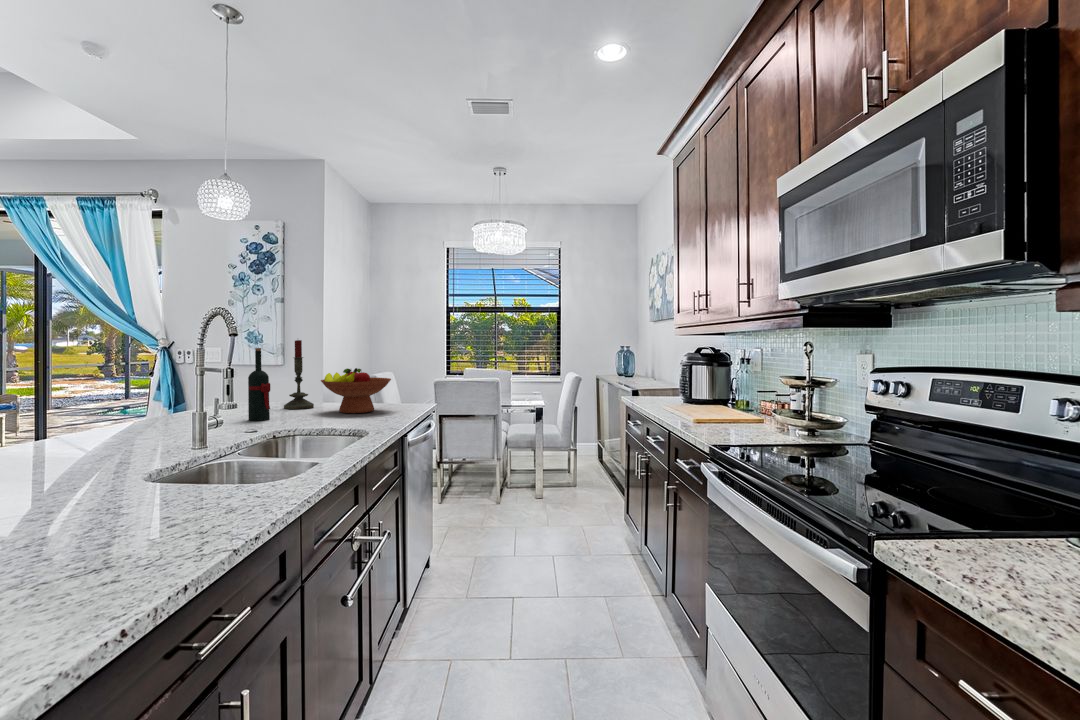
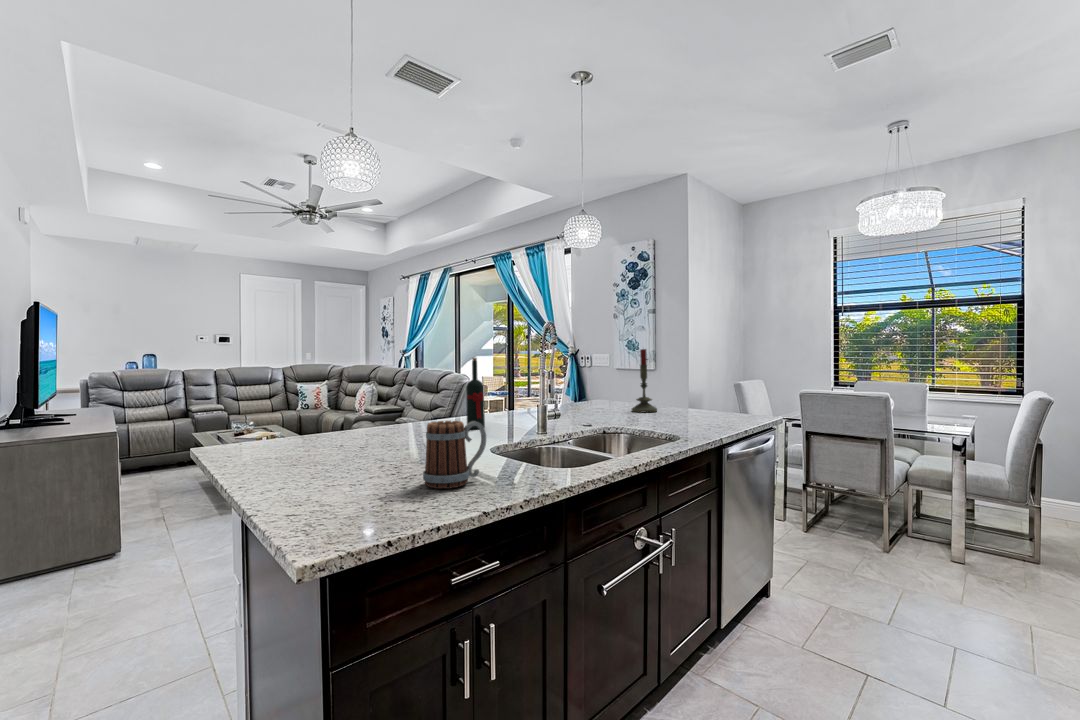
wine bottle: present [248,348,270,421] -> present [466,358,485,429]
fruit bowl: present [321,368,391,413] -> none [656,375,725,419]
mug: none [83,434,186,537] -> present [423,421,486,489]

